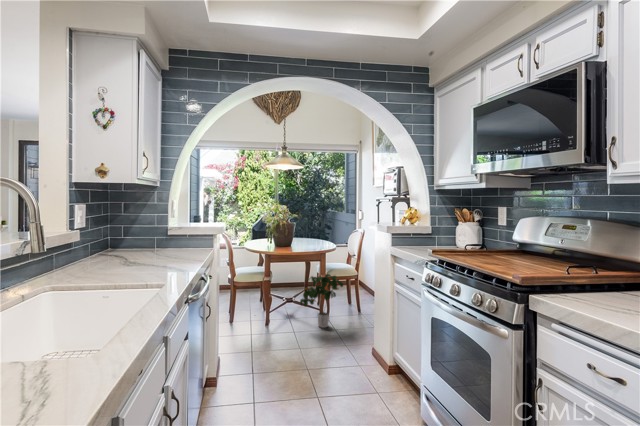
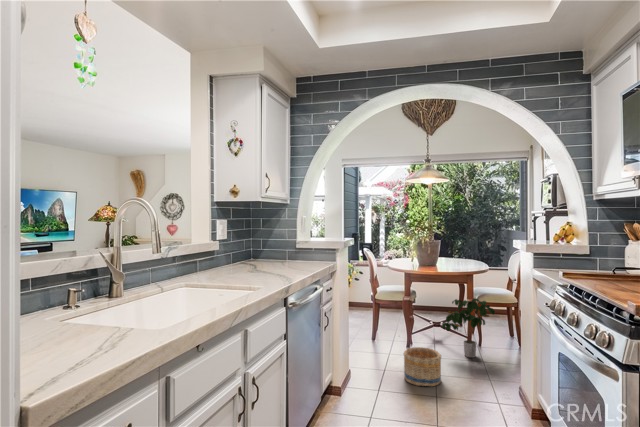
basket: none [273,324,308,360] -> present [404,347,441,386]

